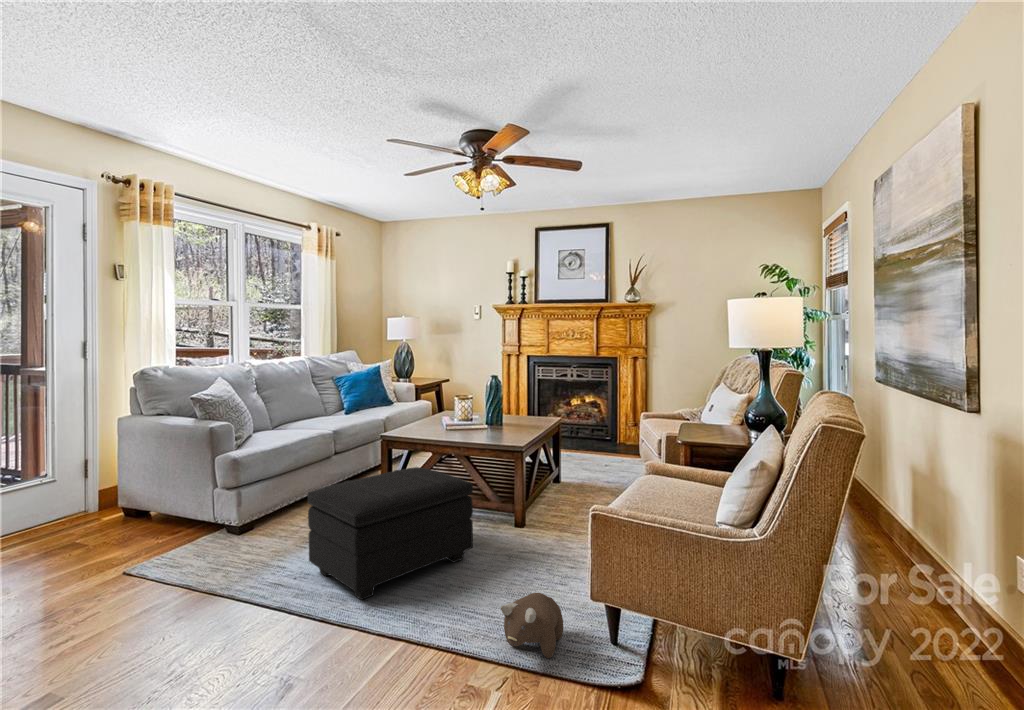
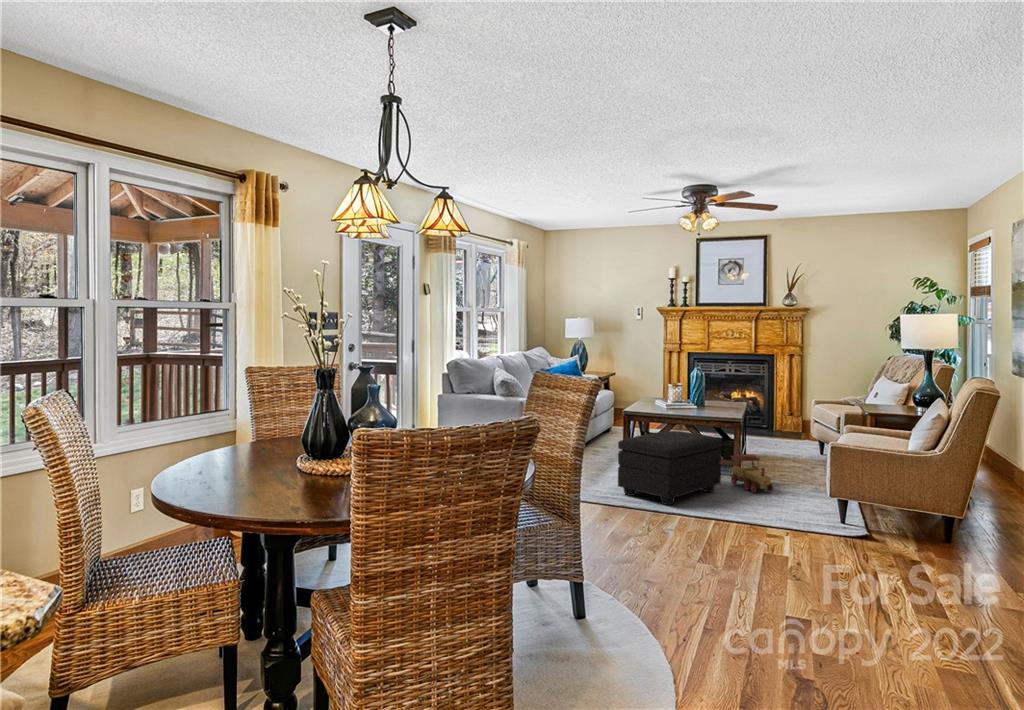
toy train: none [499,499,546,562] -> present [731,455,773,493]
plush toy: present [501,593,563,658] -> none [778,493,813,527]

